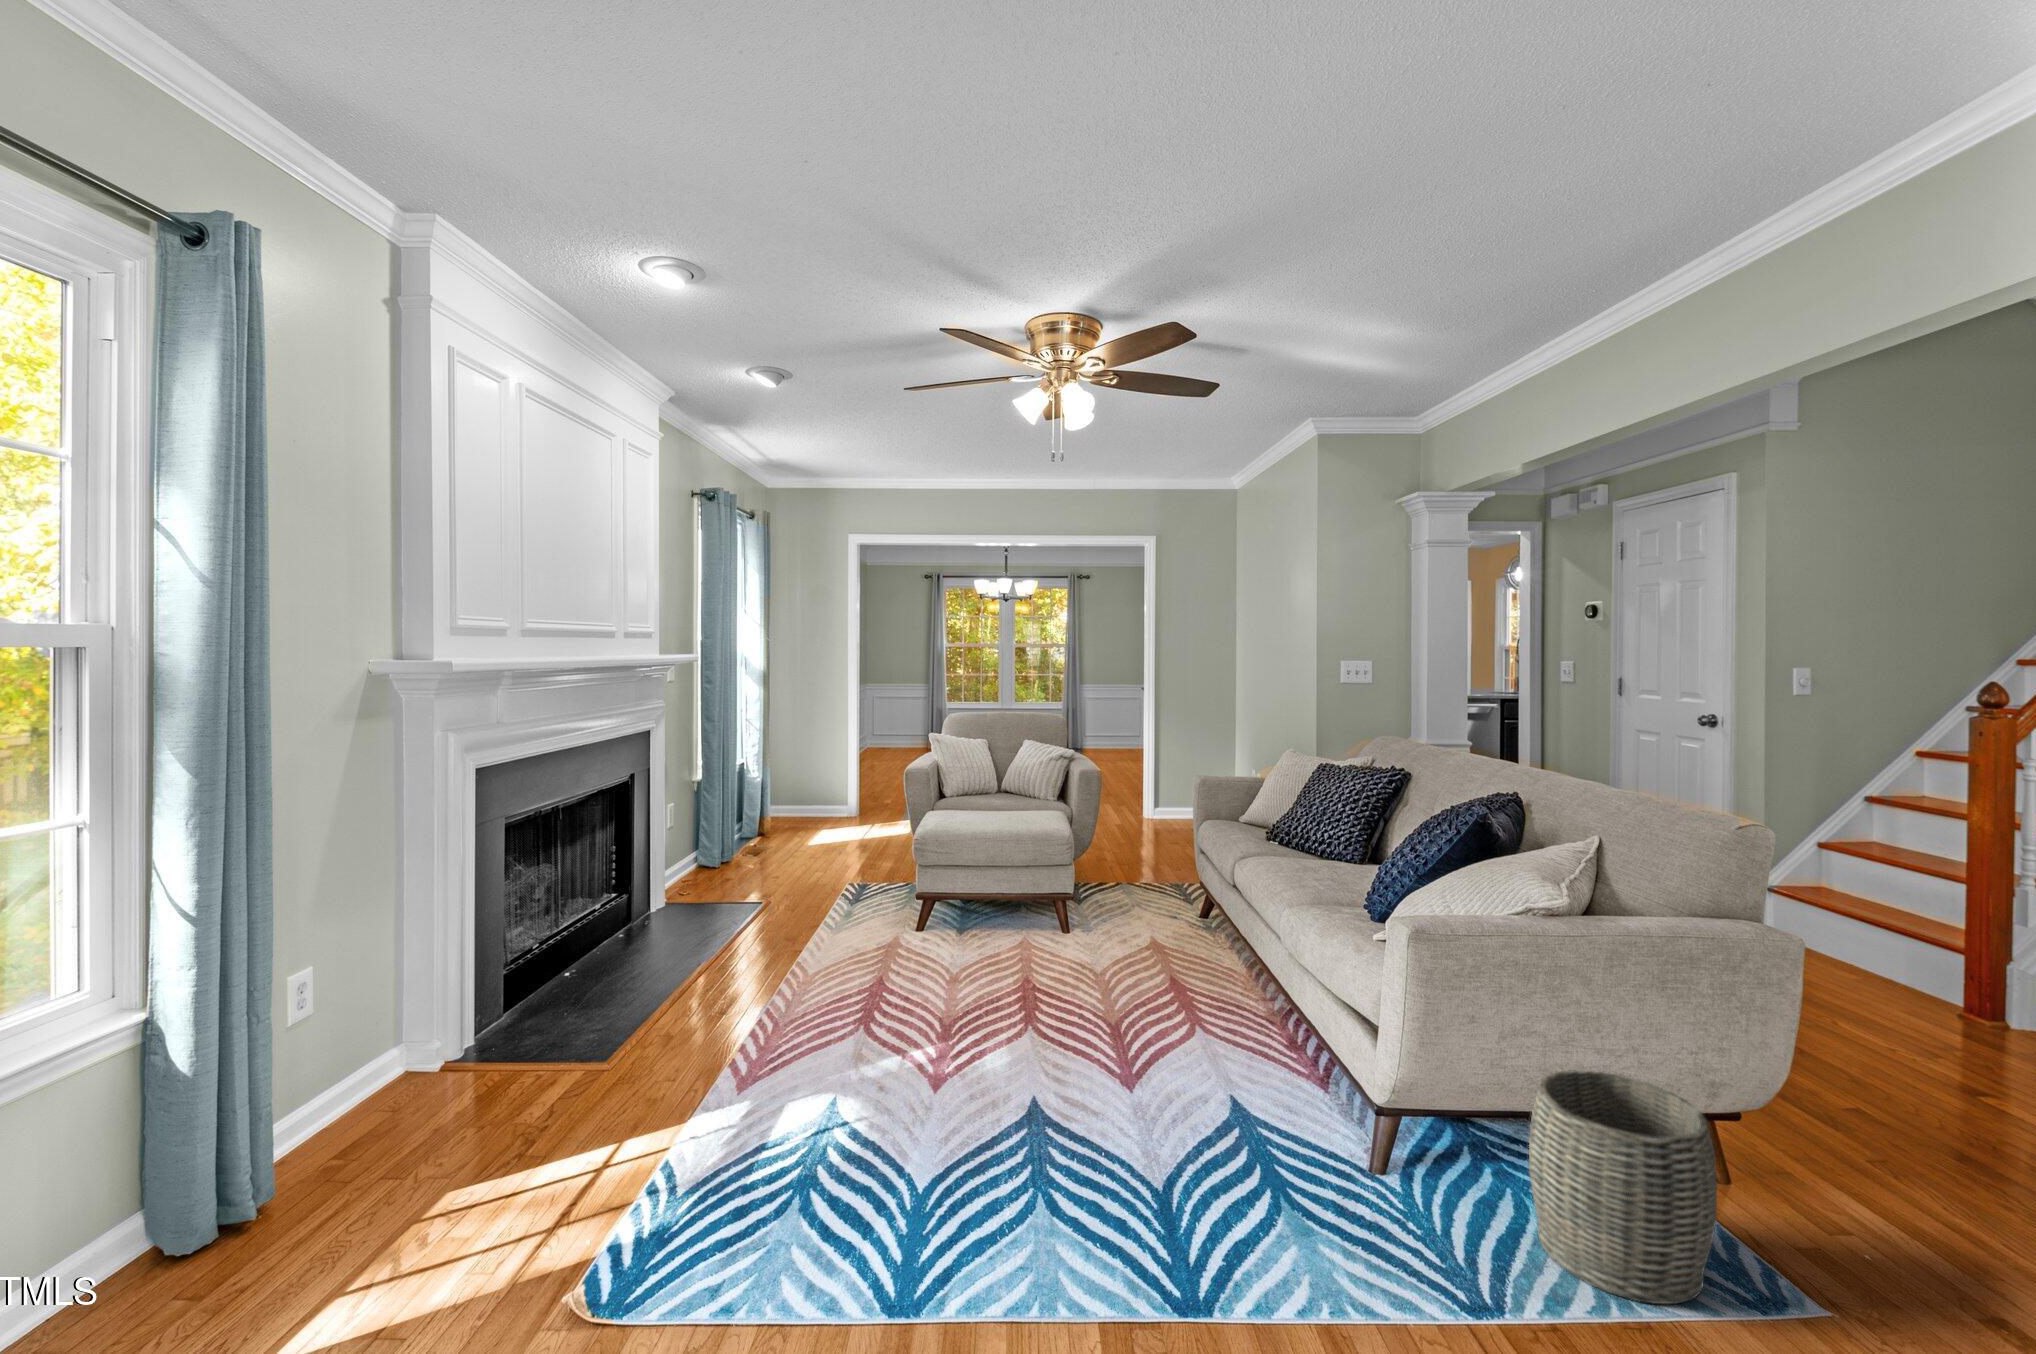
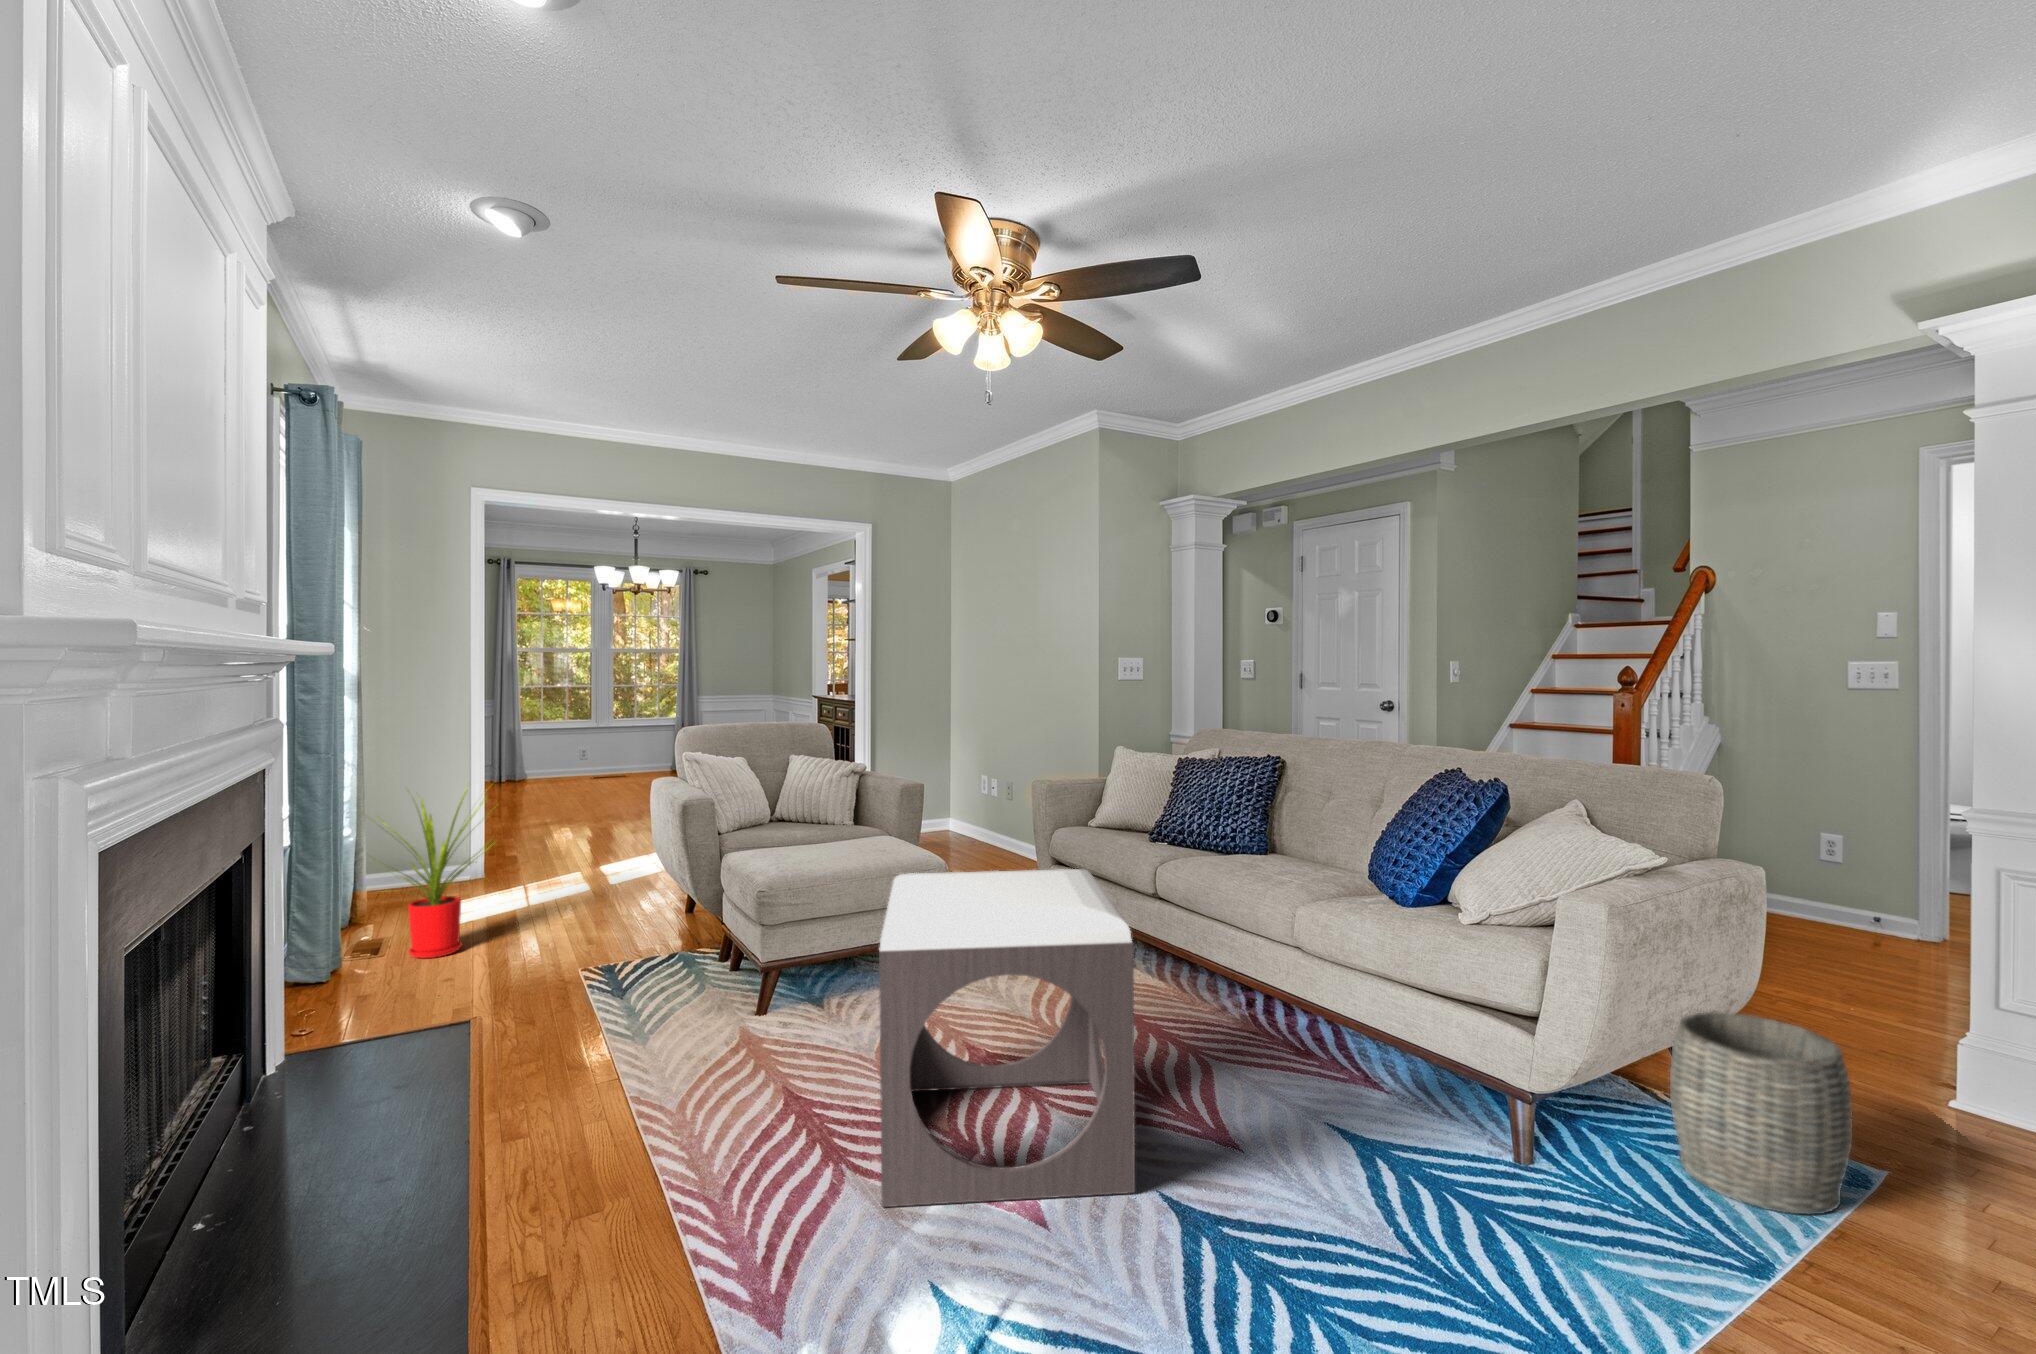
house plant: none [744,743,829,862] -> present [380,789,484,958]
footstool: none [857,833,1091,1096] -> present [879,869,1135,1207]

